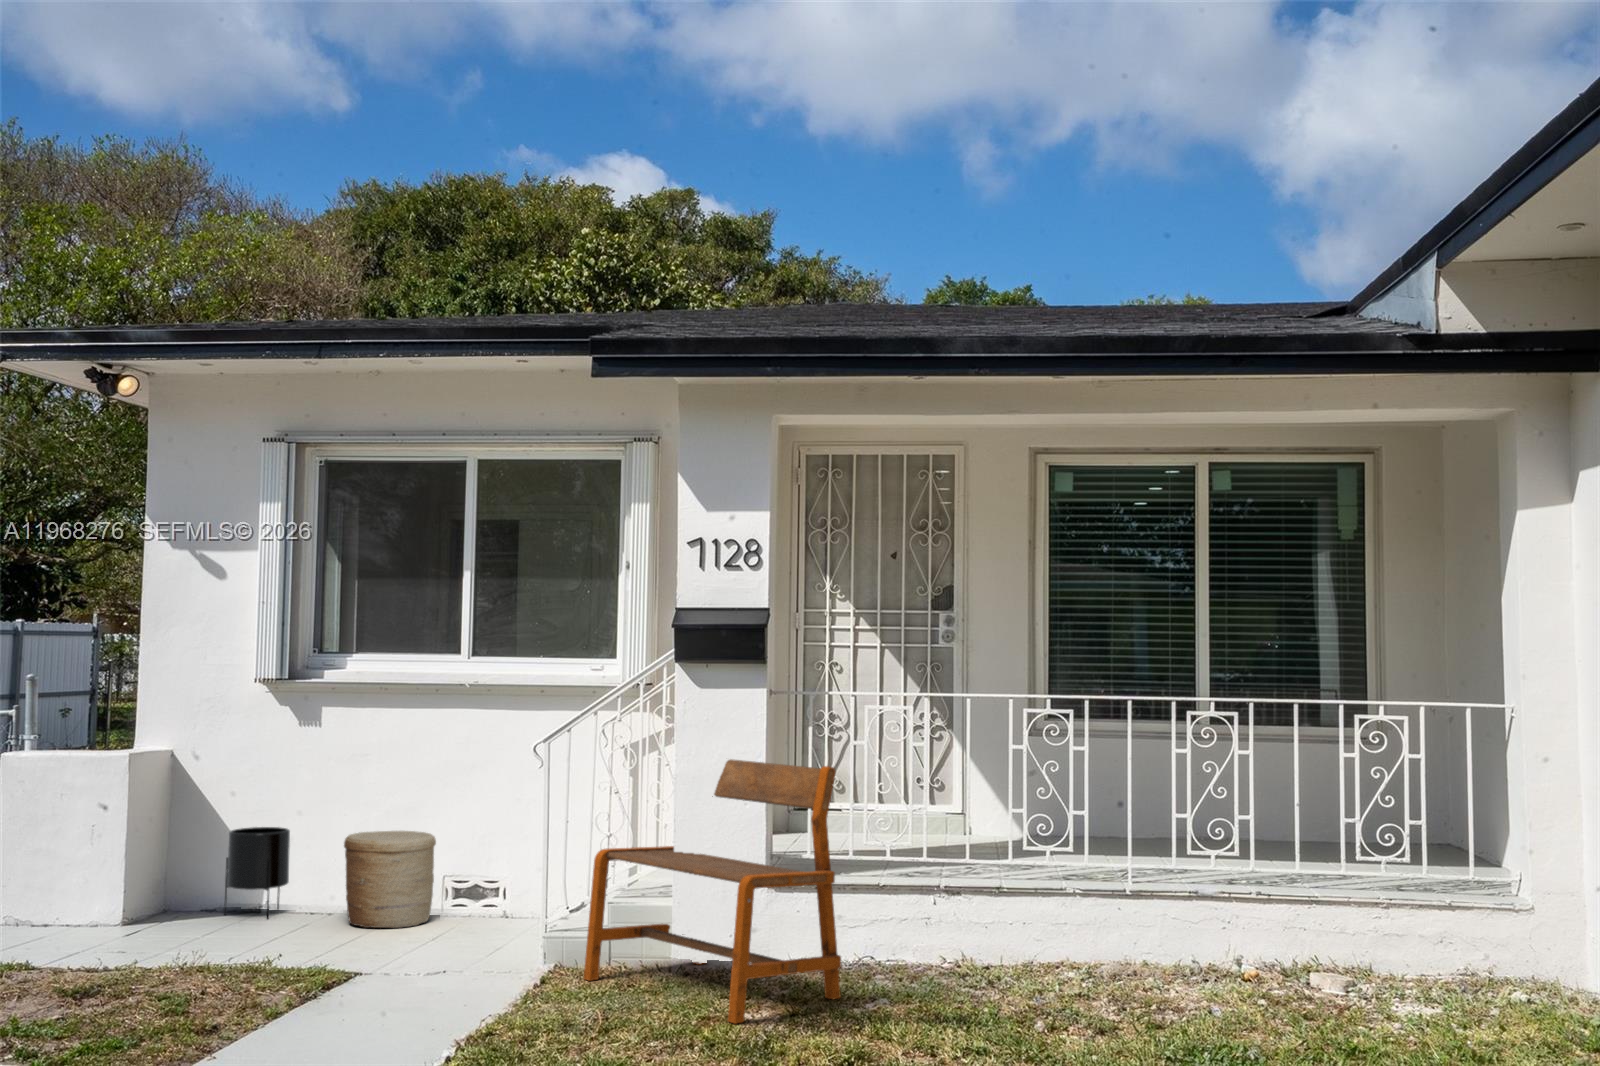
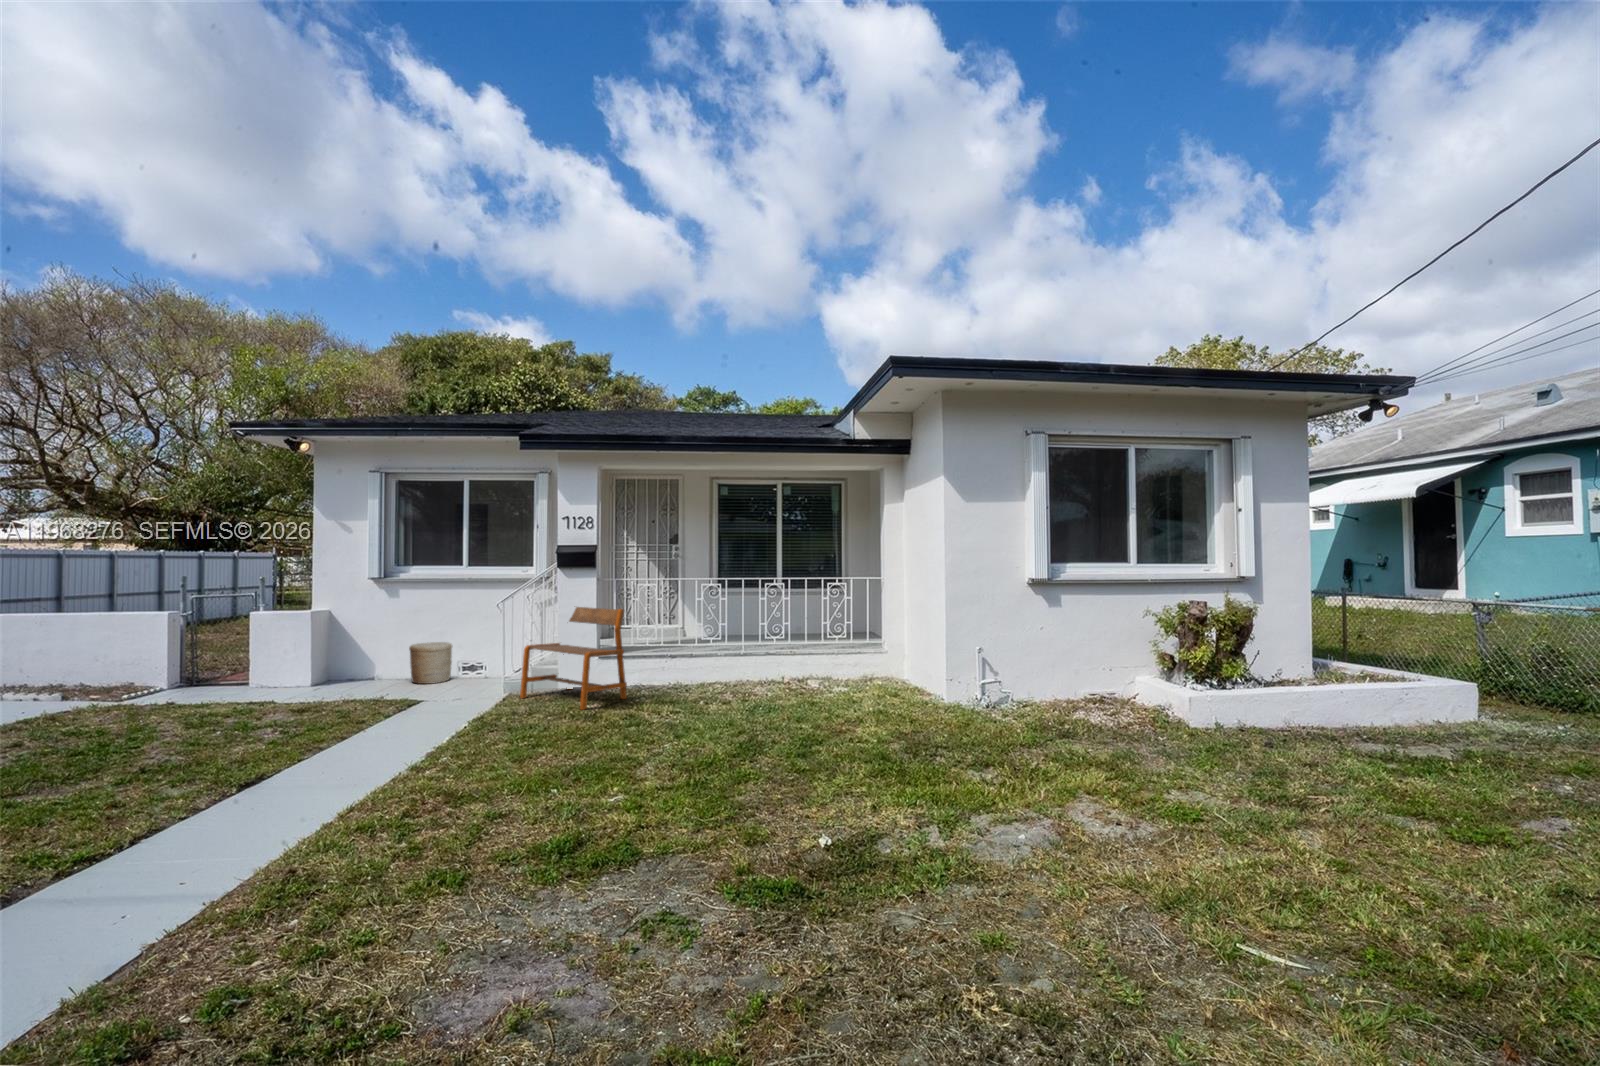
planter: present [224,827,290,918] -> none [351,643,383,683]

